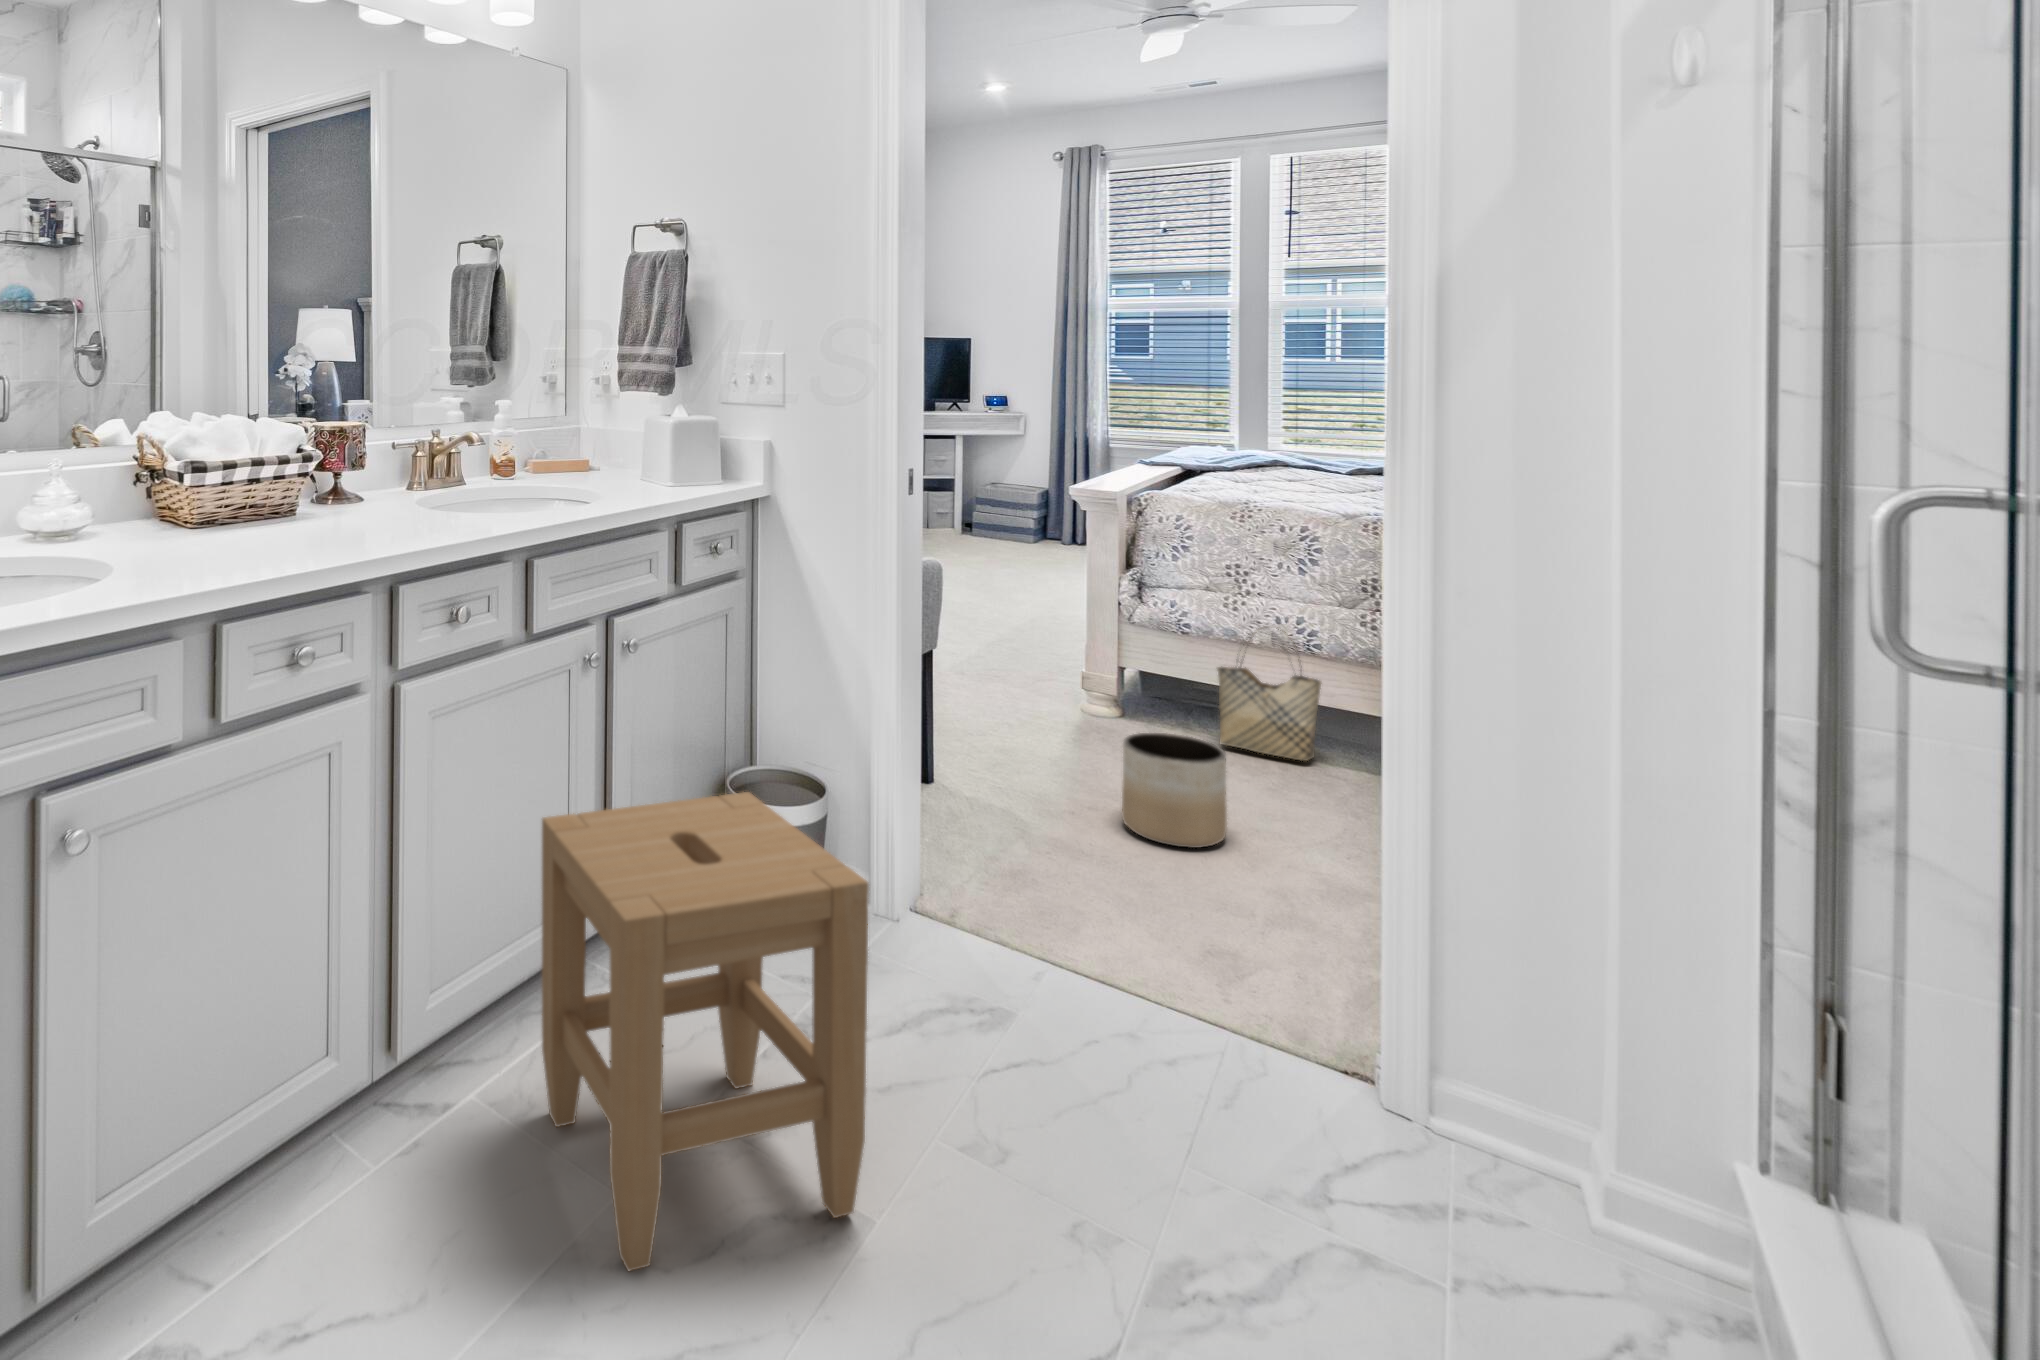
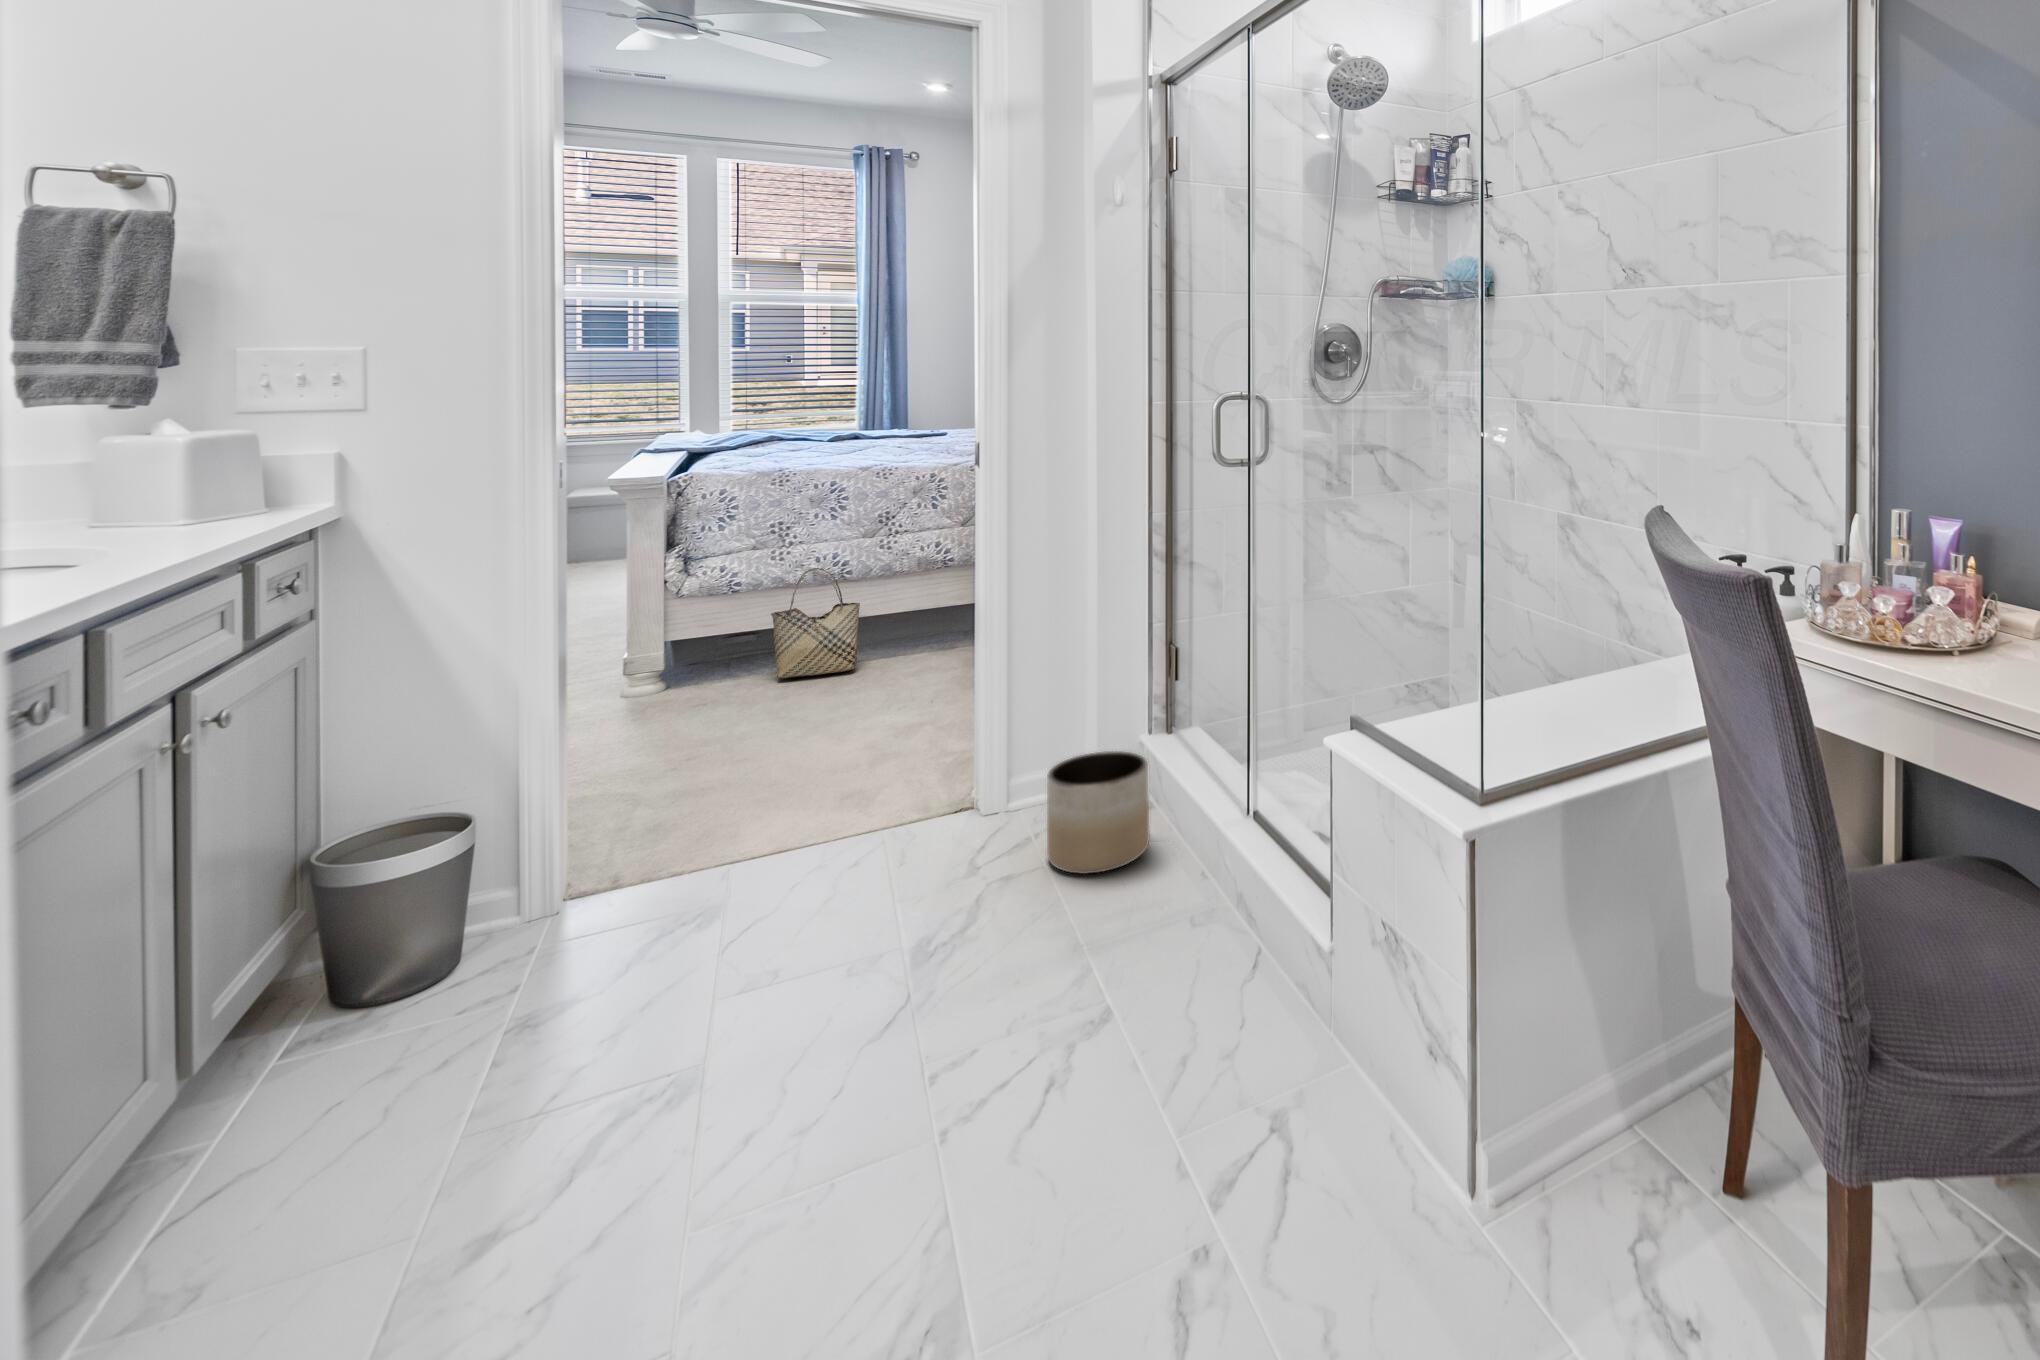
planter: present [1122,733,1227,848] -> present [1047,751,1150,874]
stool: present [542,792,869,1271] -> none [216,807,702,1281]

